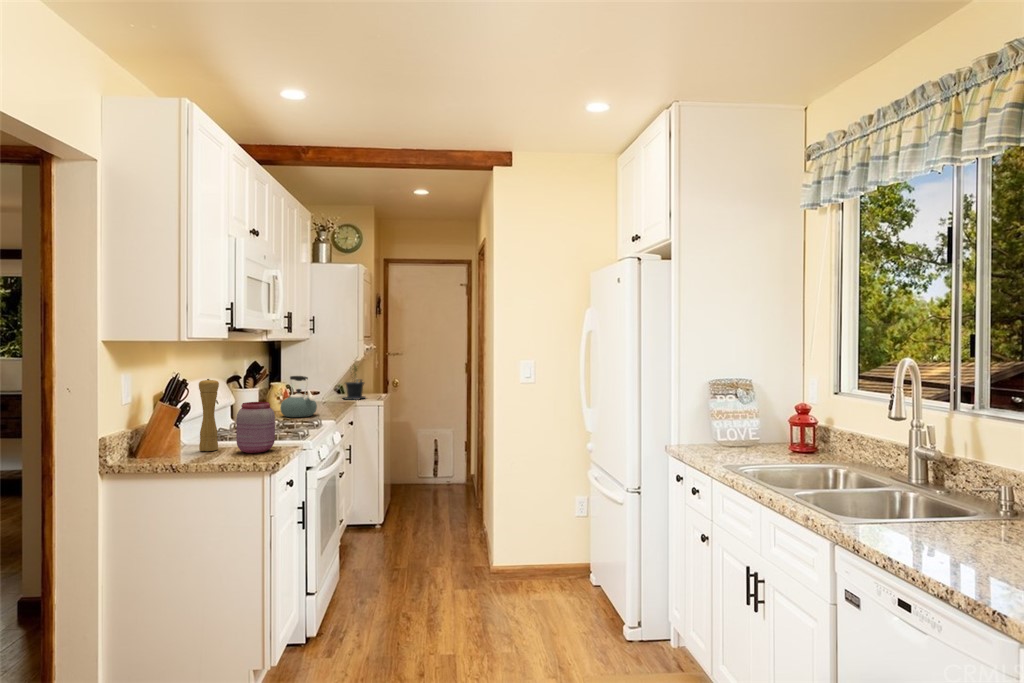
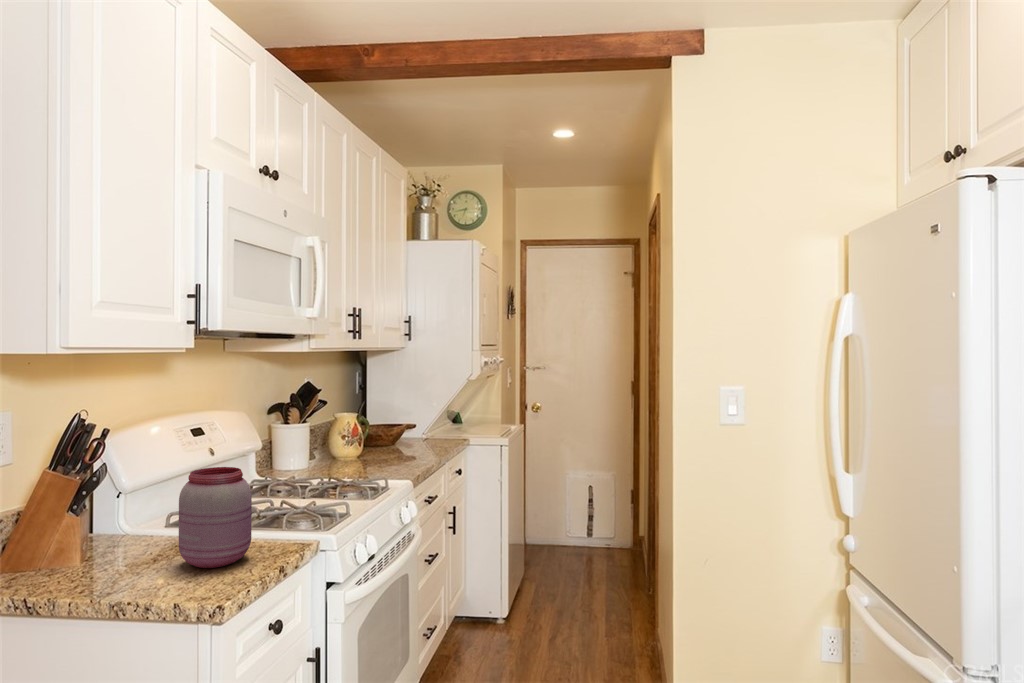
potted plant: present [344,365,366,400] -> none [453,377,486,435]
kettle: present [280,376,317,417] -> none [341,404,395,469]
pepper mill: present [199,379,219,451] -> none [129,422,165,555]

